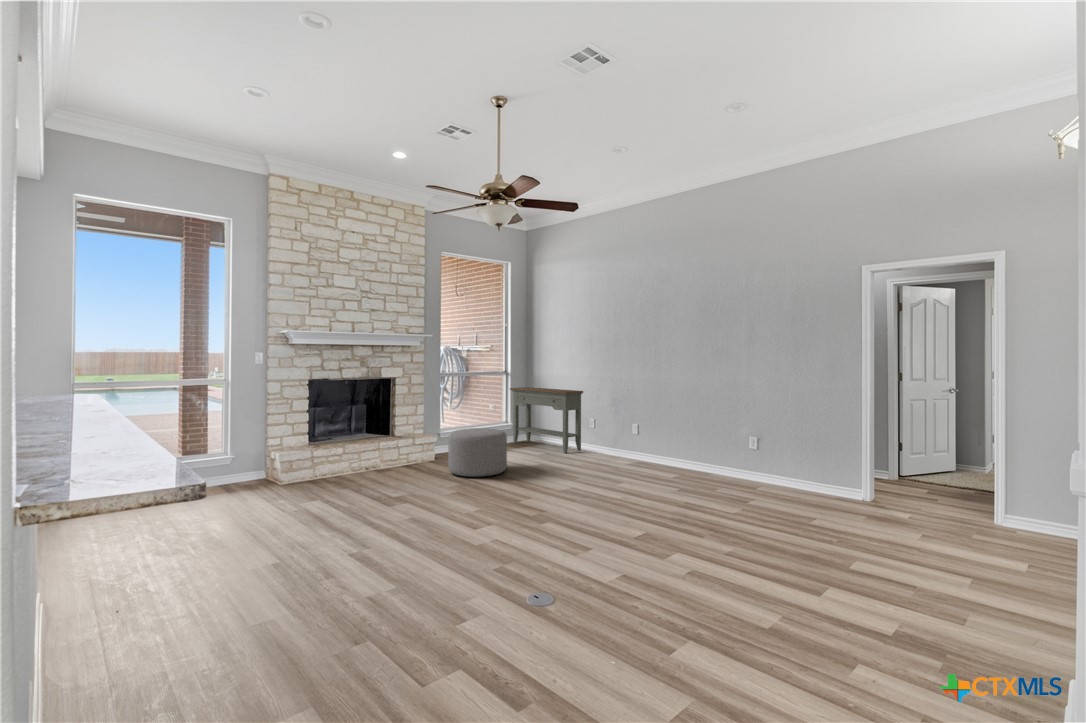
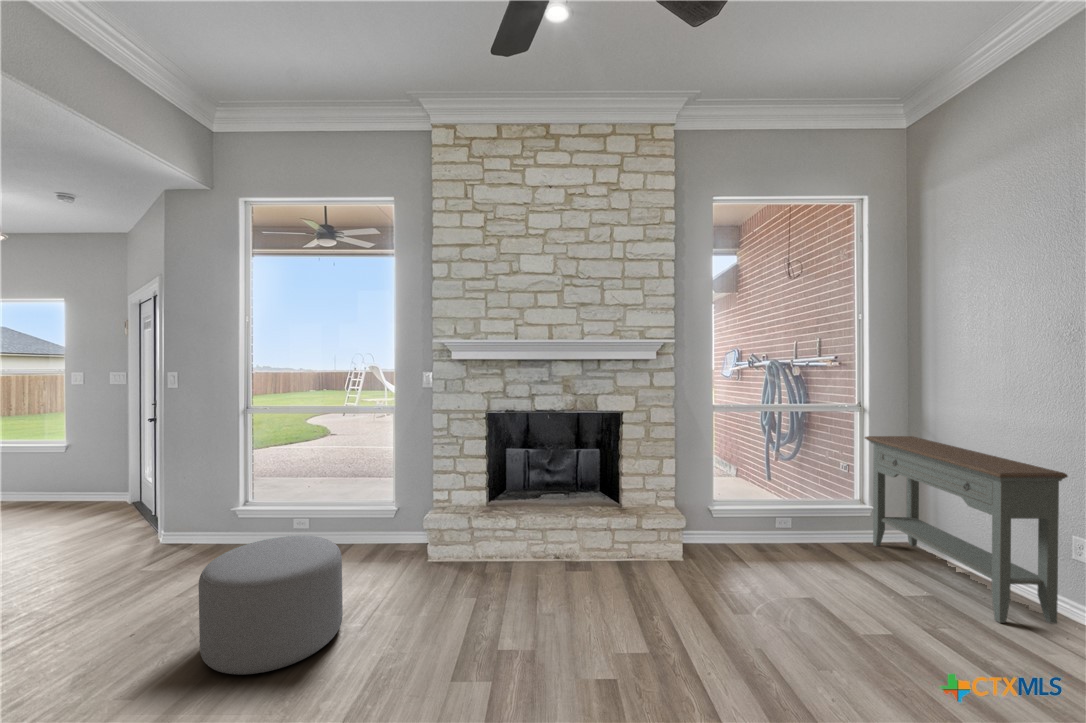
ottoman: present [448,428,507,477] -> present [199,536,343,674]

